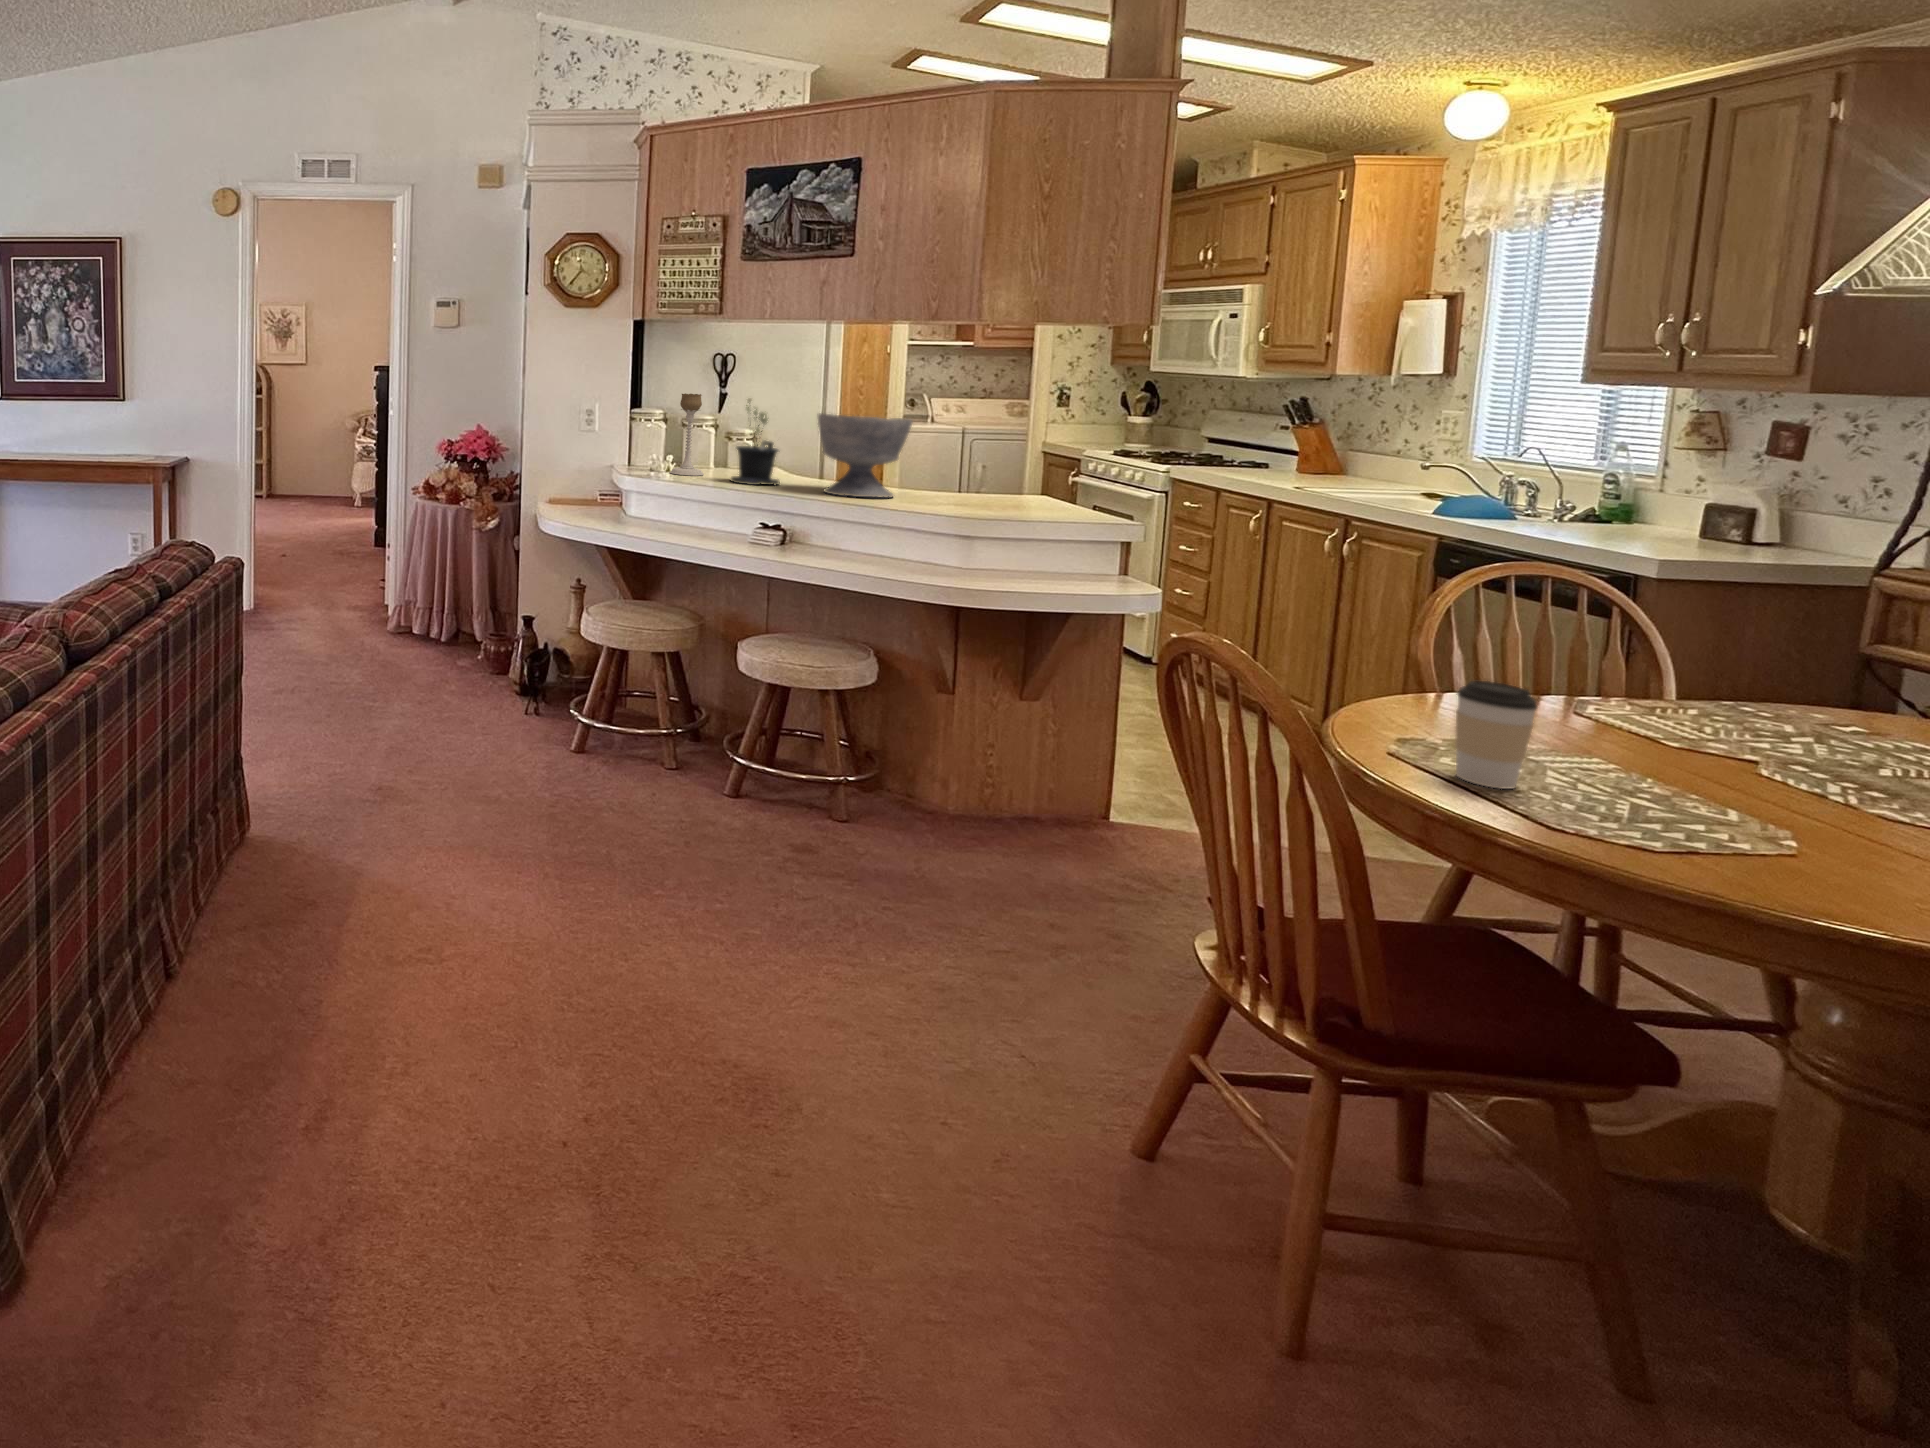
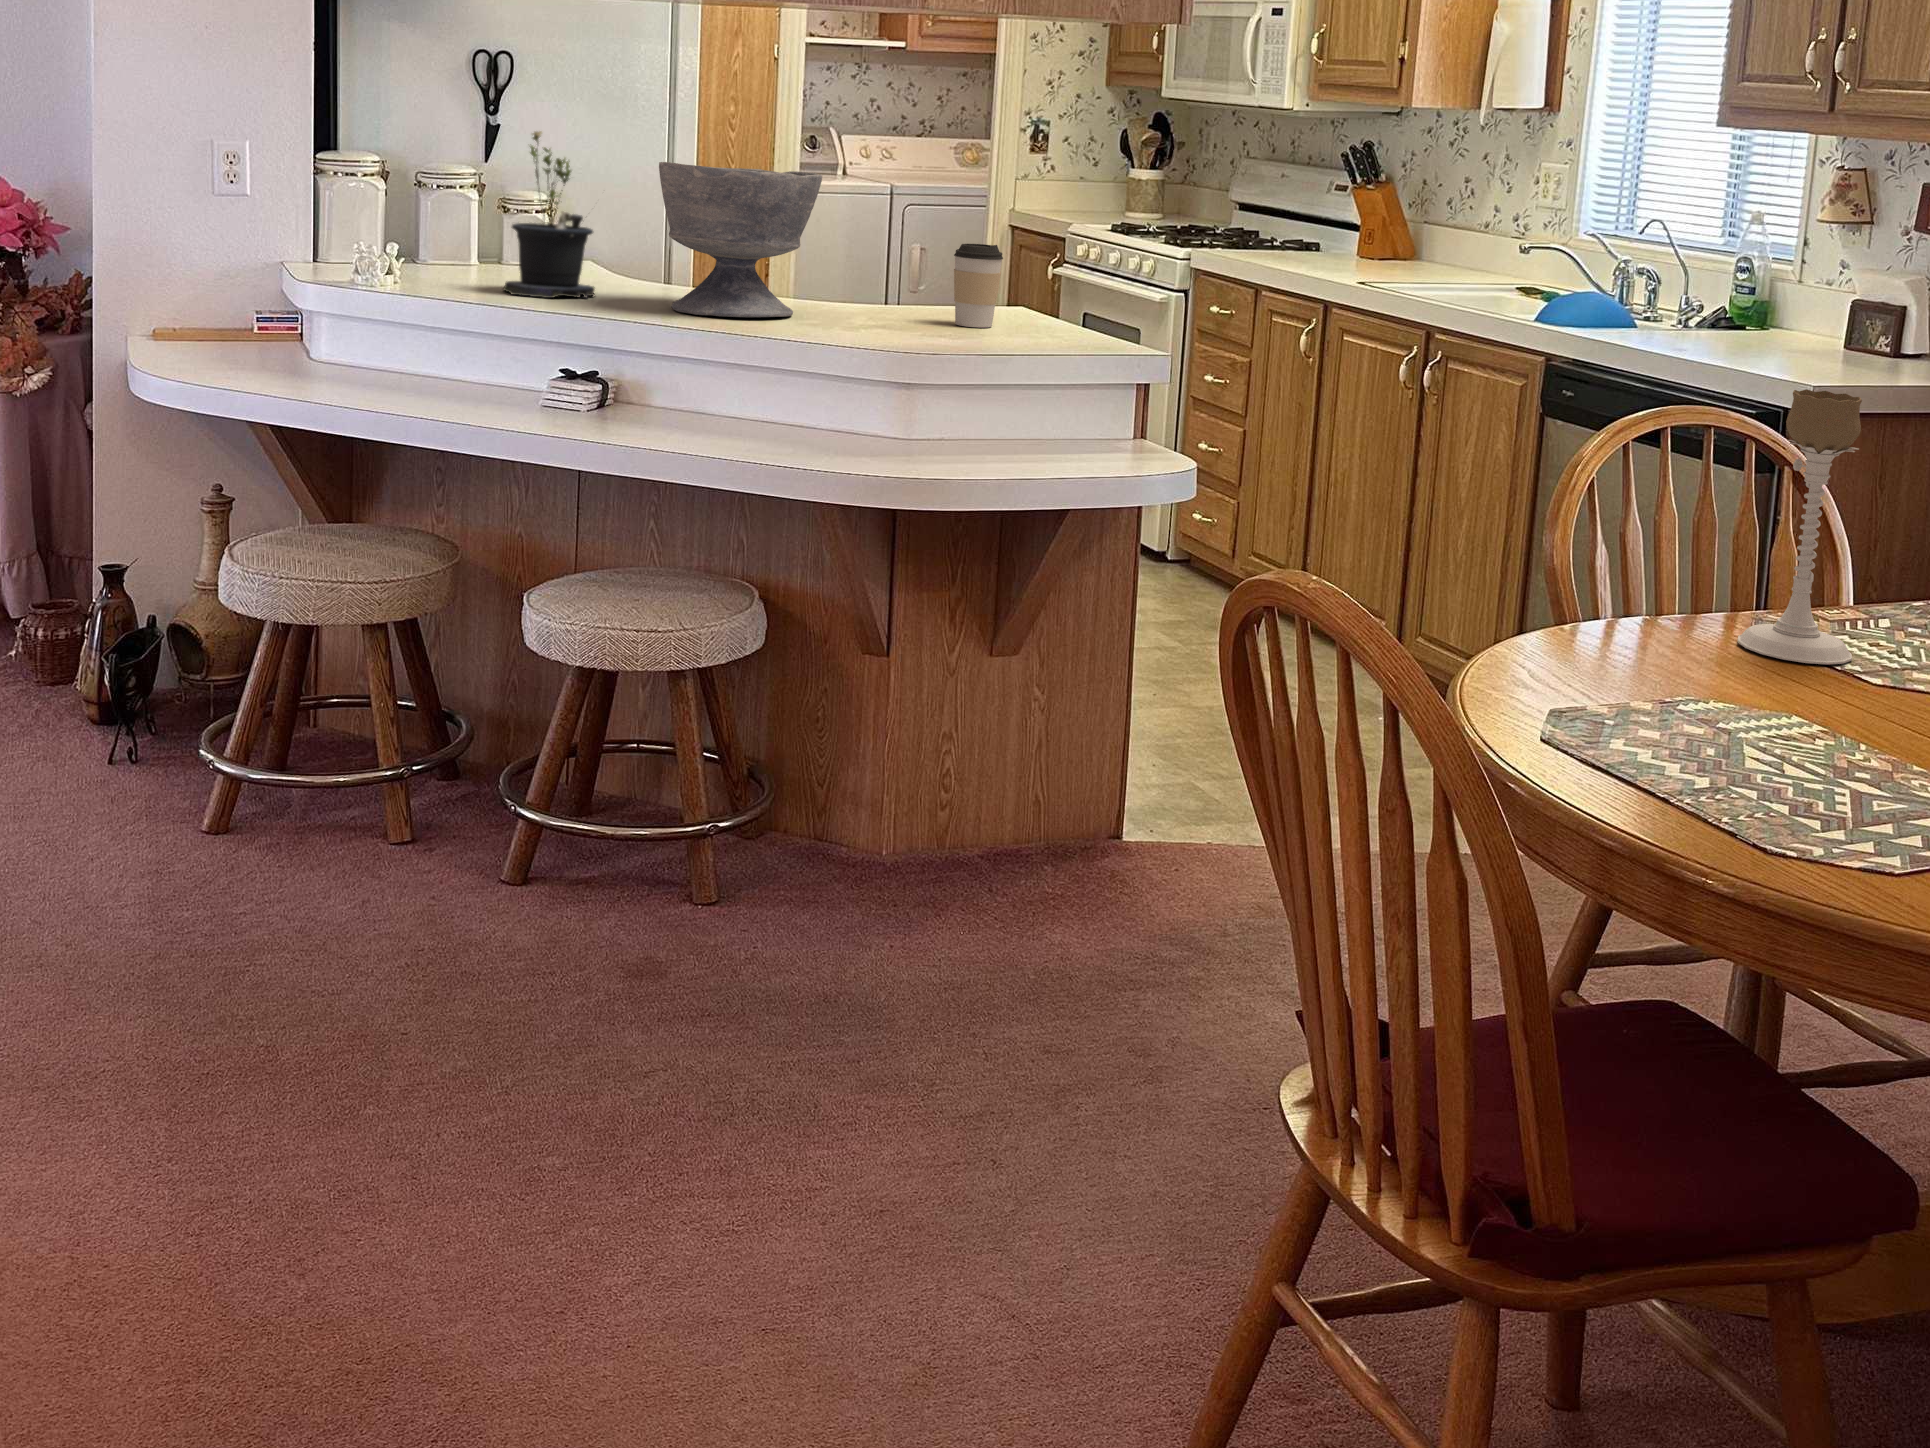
candle holder: present [670,393,704,476] -> present [1738,389,1862,664]
coffee cup: present [1455,681,1537,789] -> present [954,244,1003,327]

